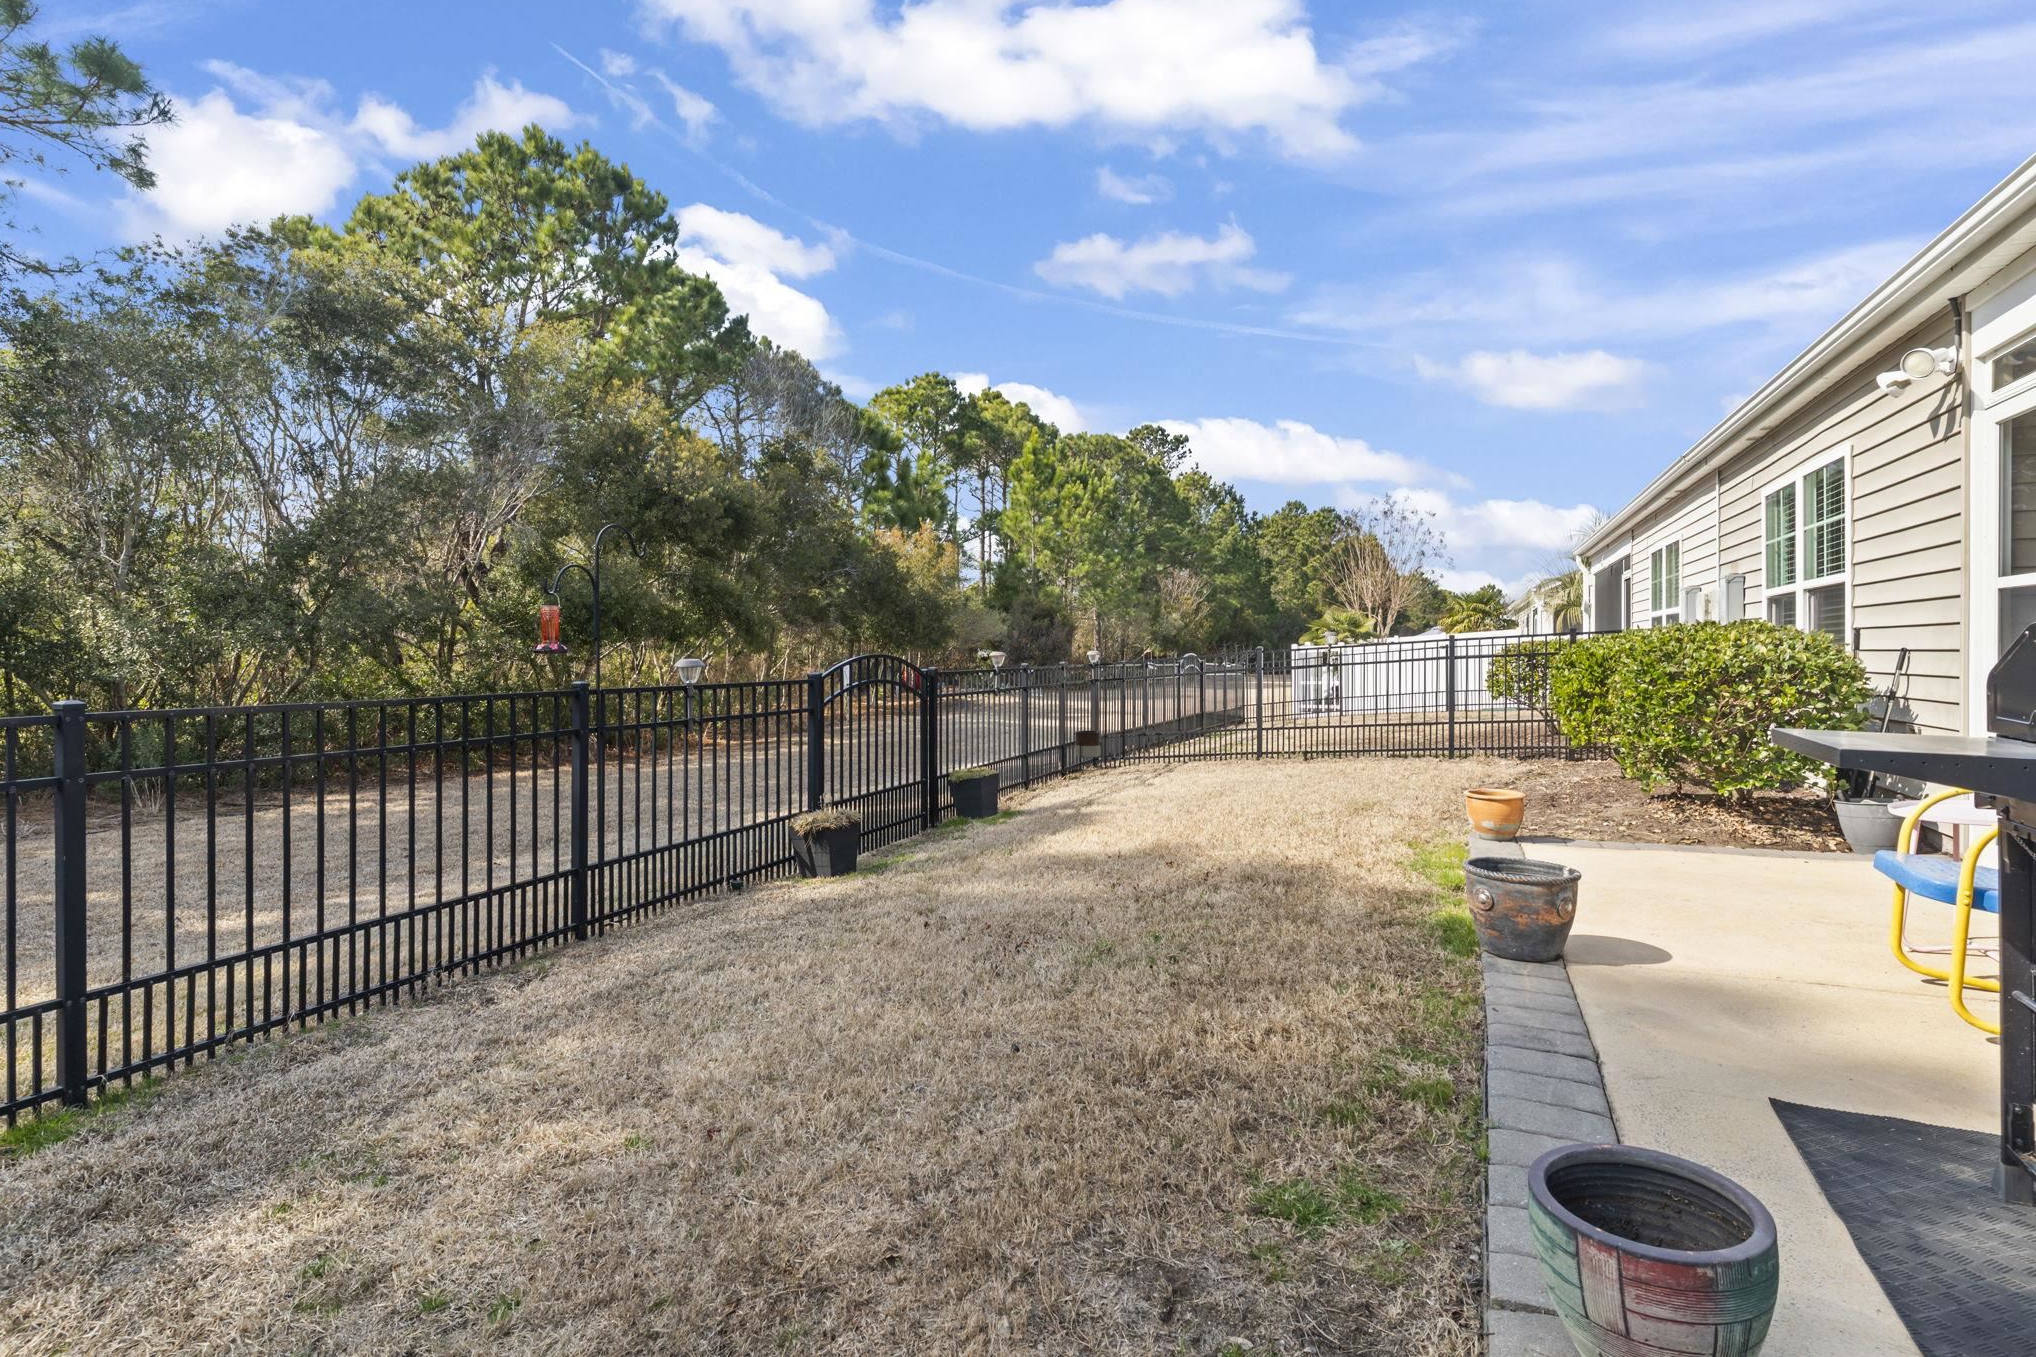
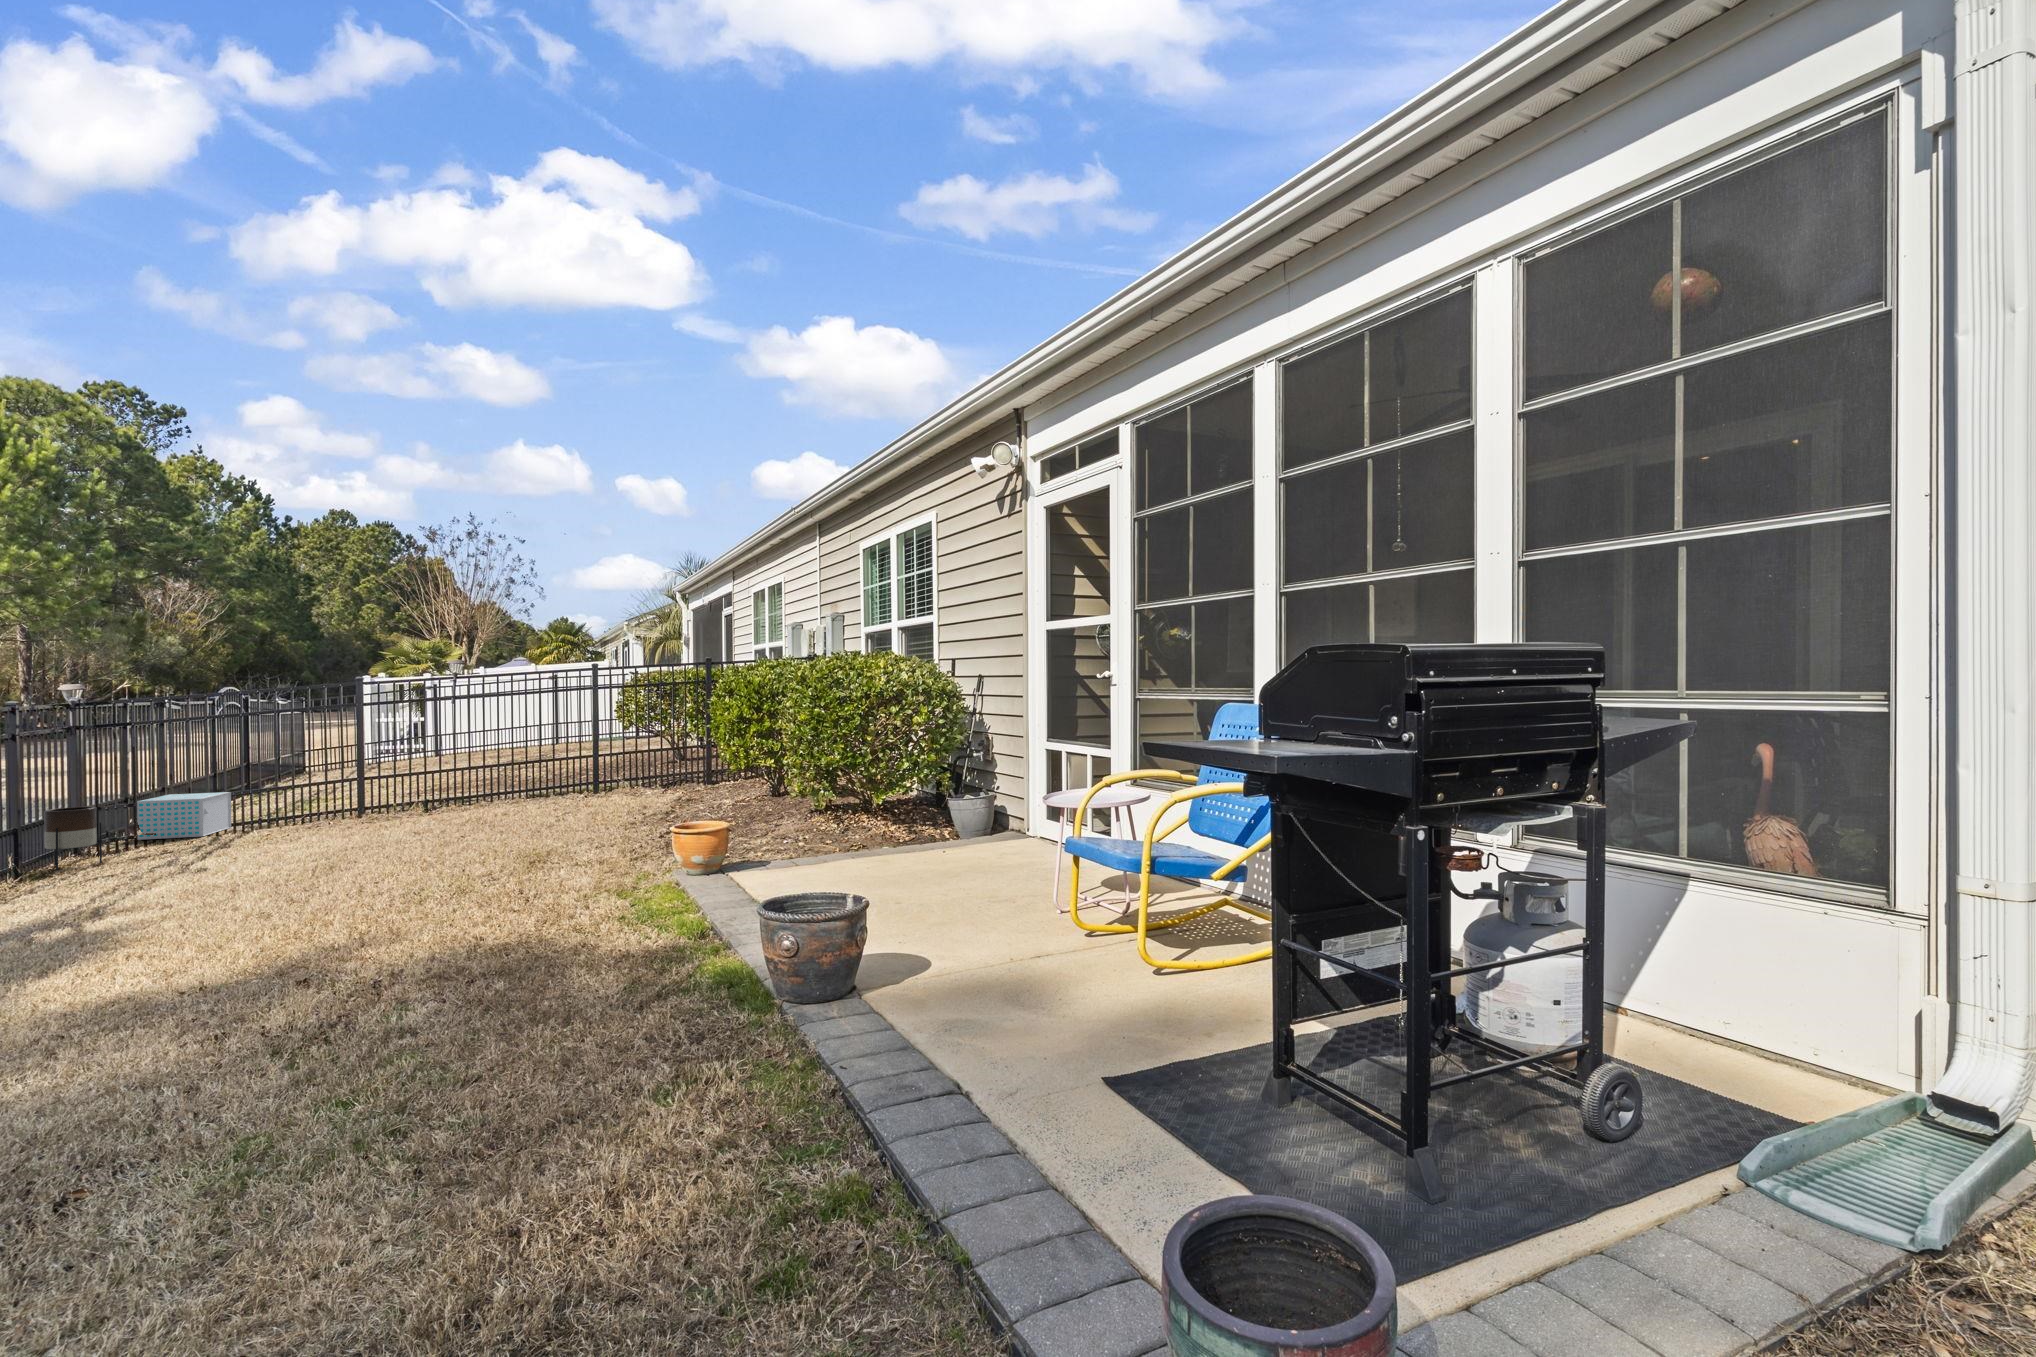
storage box: none [1126,728,1178,759] -> present [137,792,231,840]

